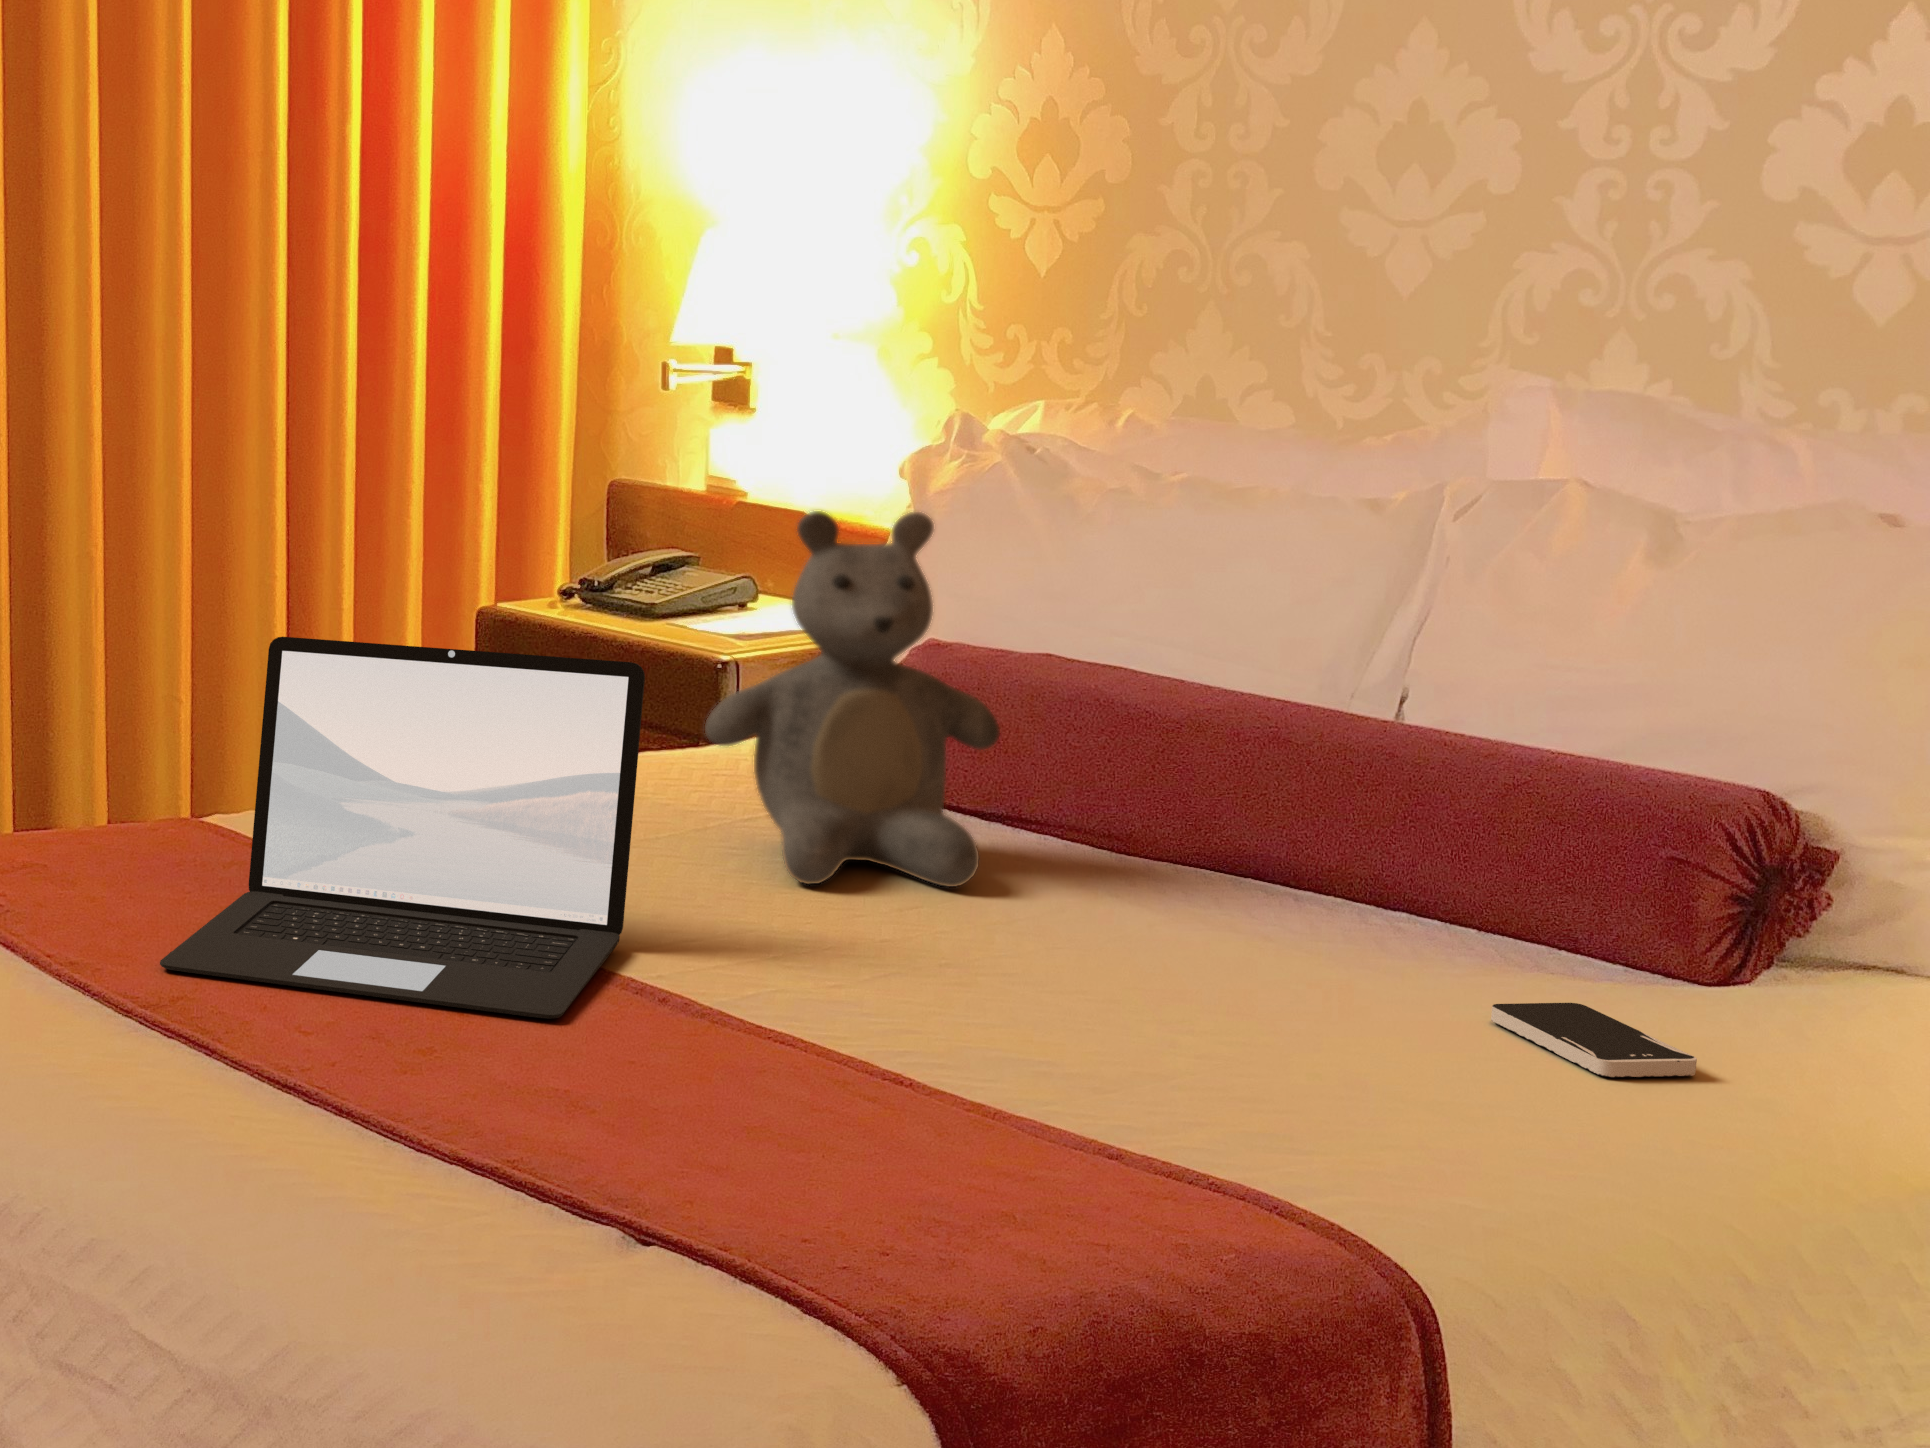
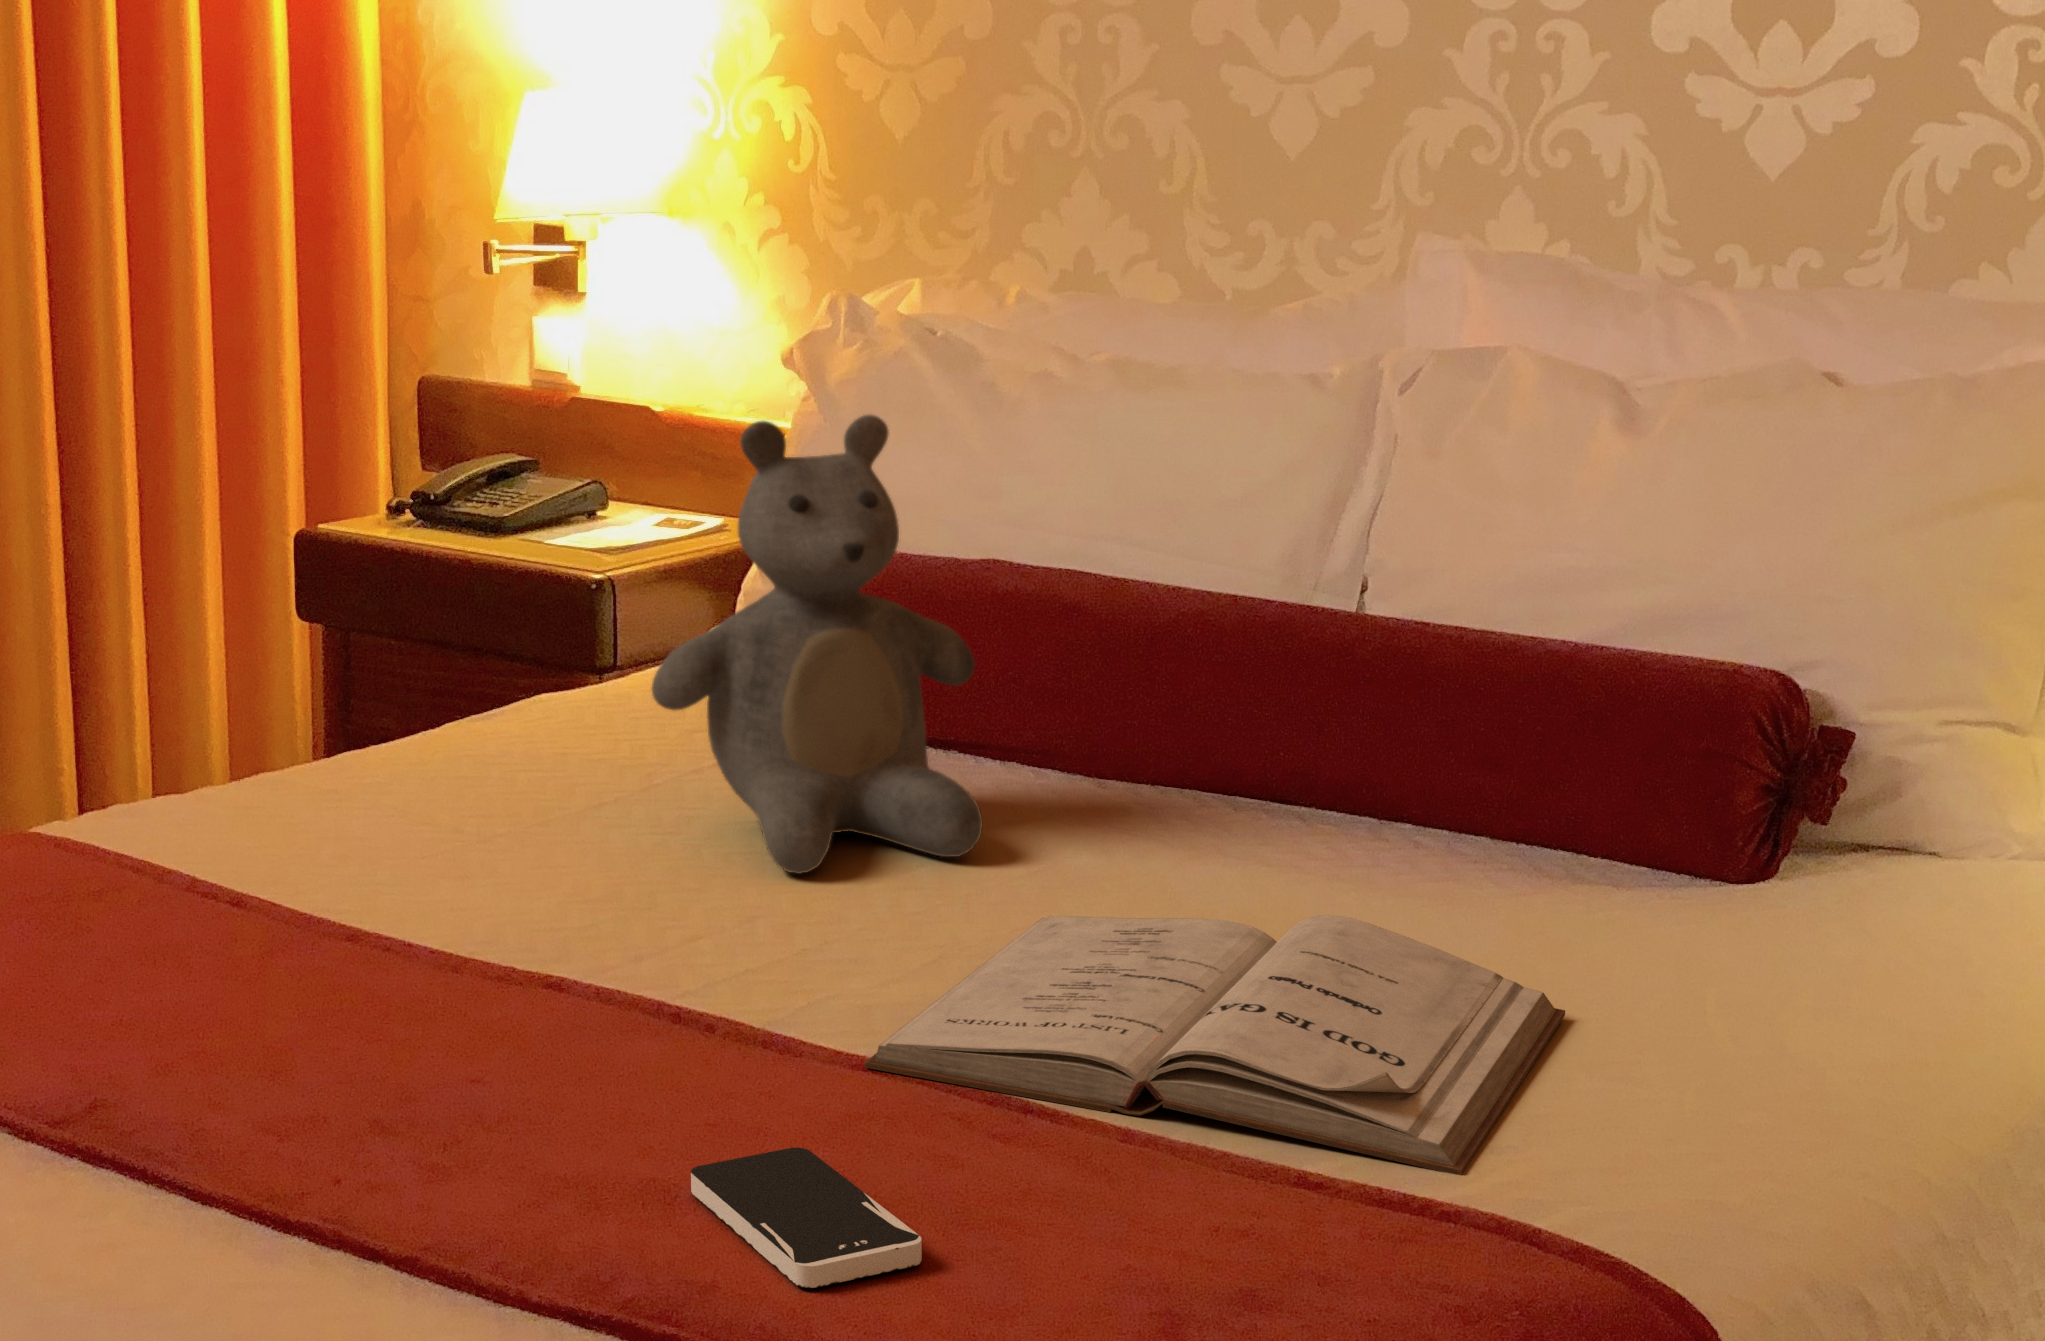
laptop: present [160,637,645,1019] -> none [31,634,622,1132]
book: none [797,929,1443,1135] -> present [865,915,1565,1175]
smartphone: present [1491,1003,1697,1077] -> present [691,1148,922,1288]

